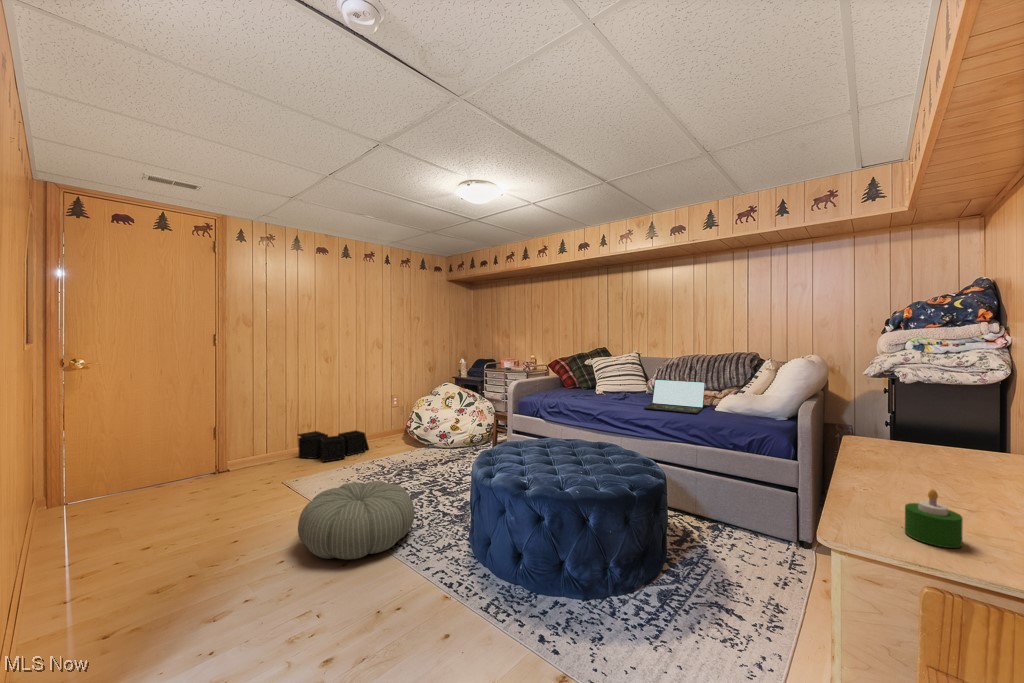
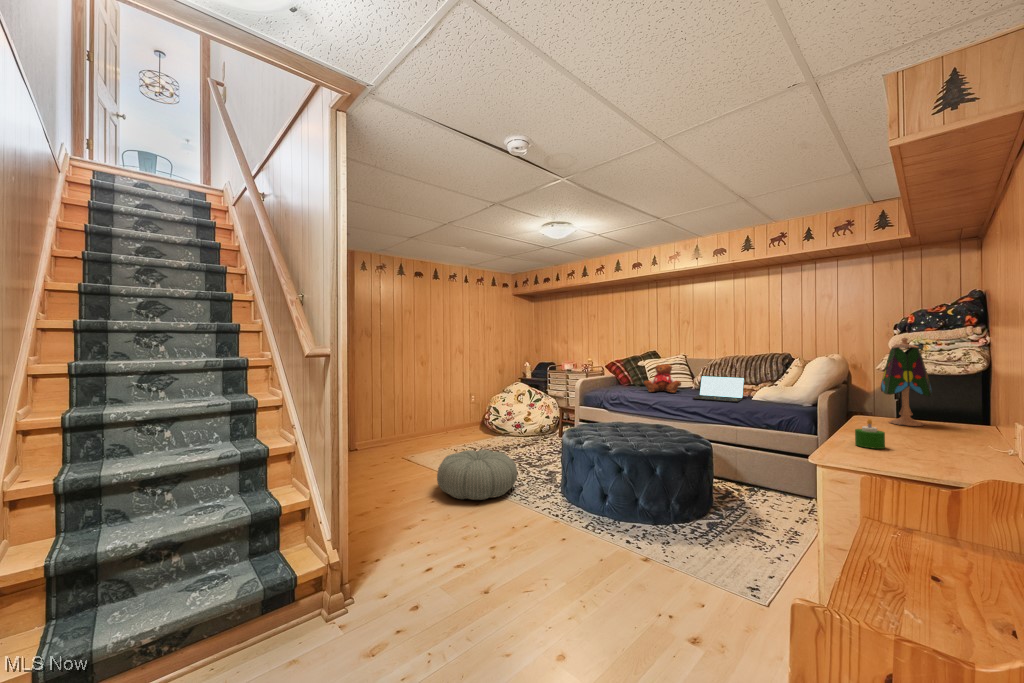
table lamp: none [903,340,987,474] -> present [881,338,932,426]
teddy bear: none [589,364,632,399] -> present [644,364,681,392]
storage bin: present [298,430,369,462] -> none [401,420,457,443]

